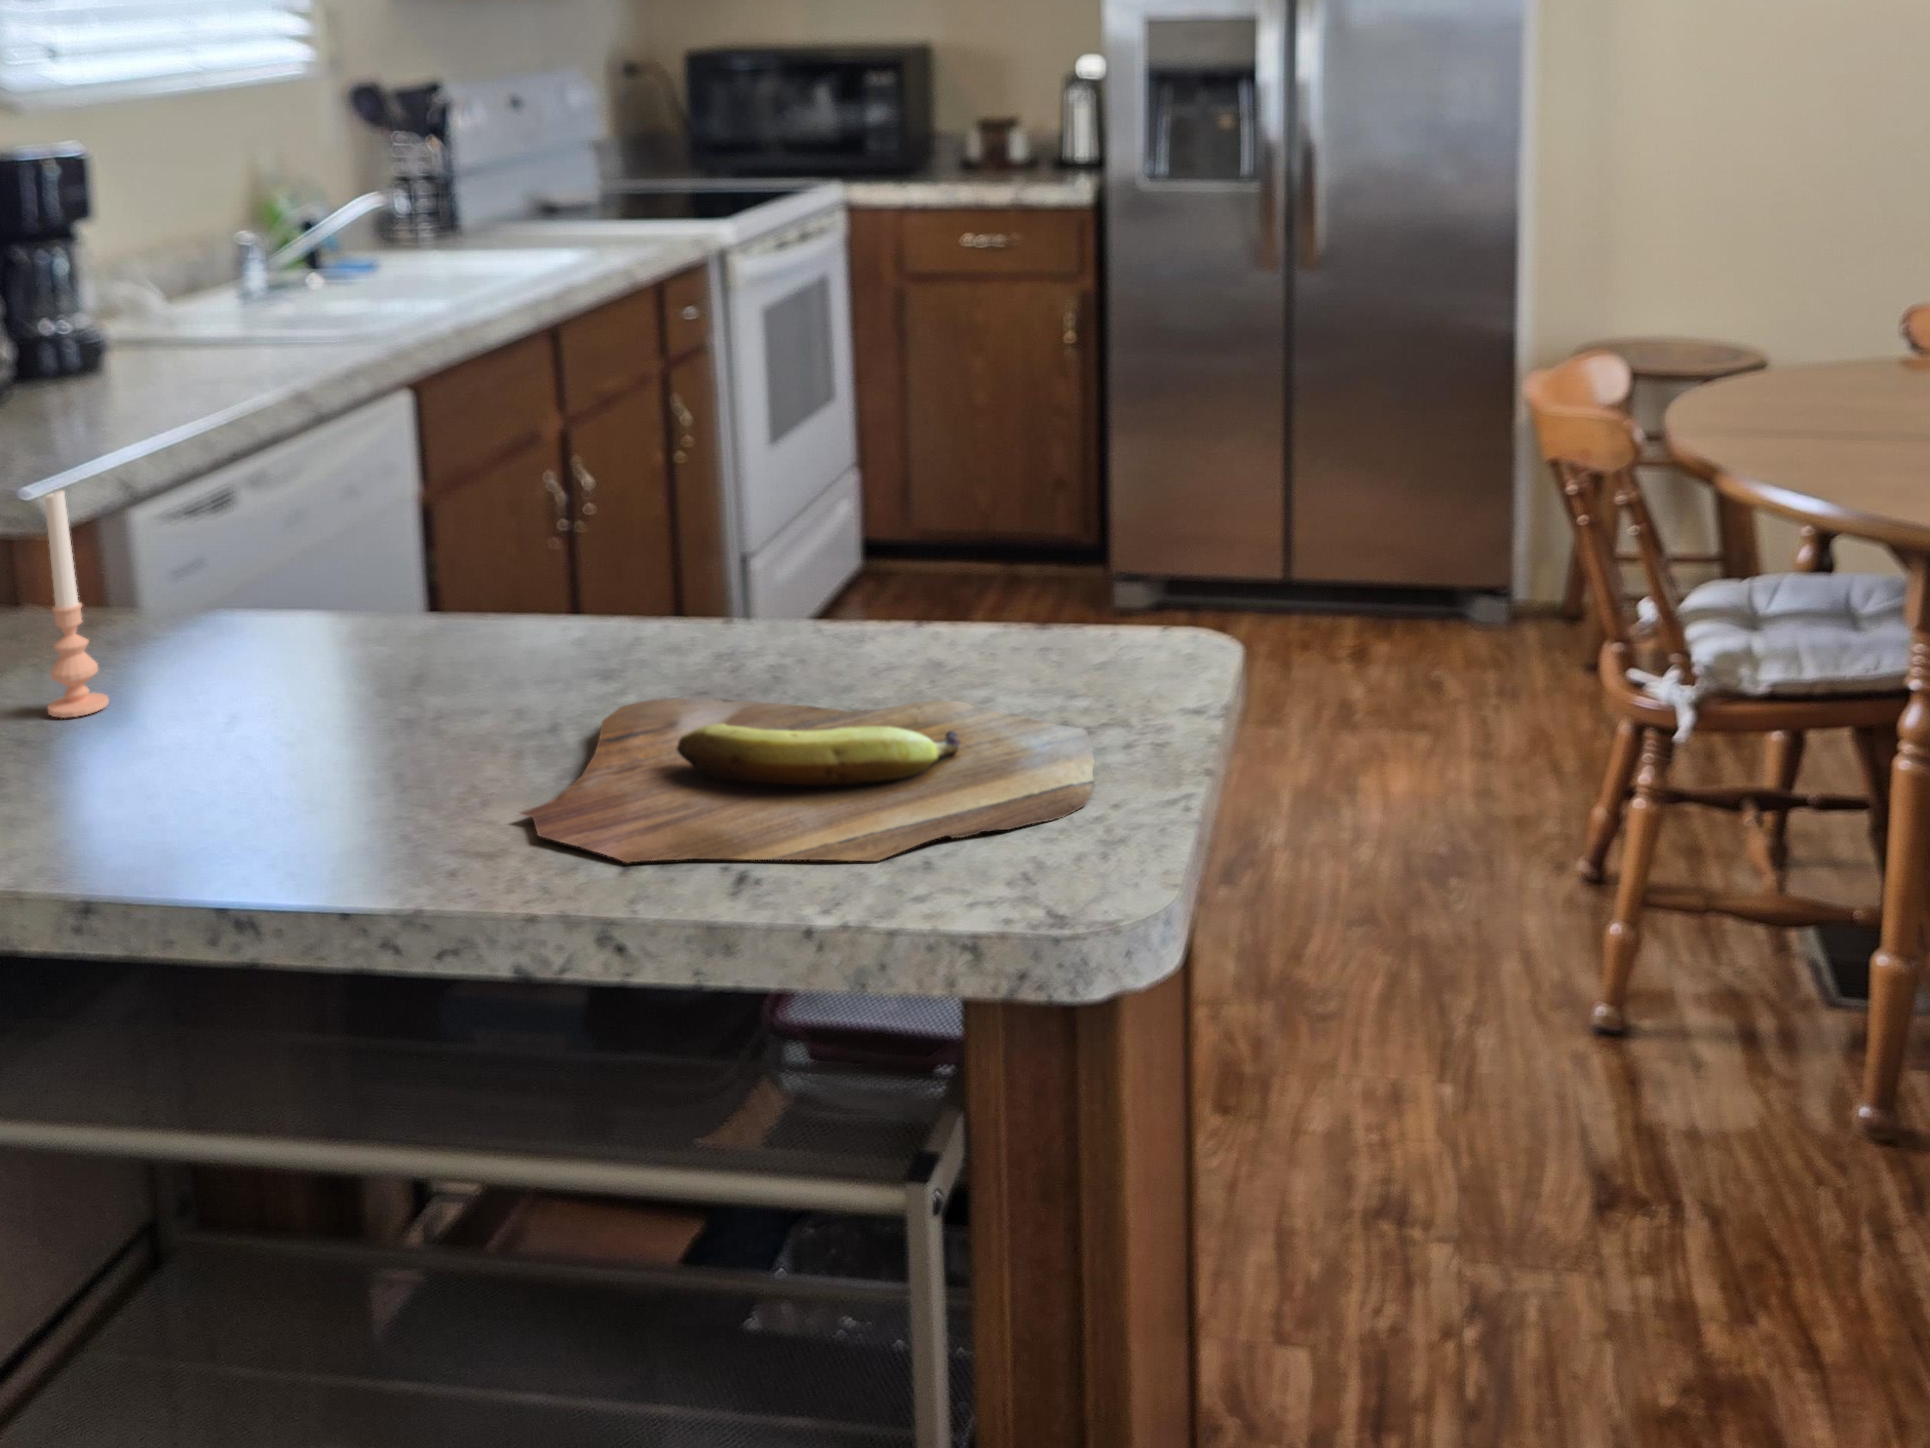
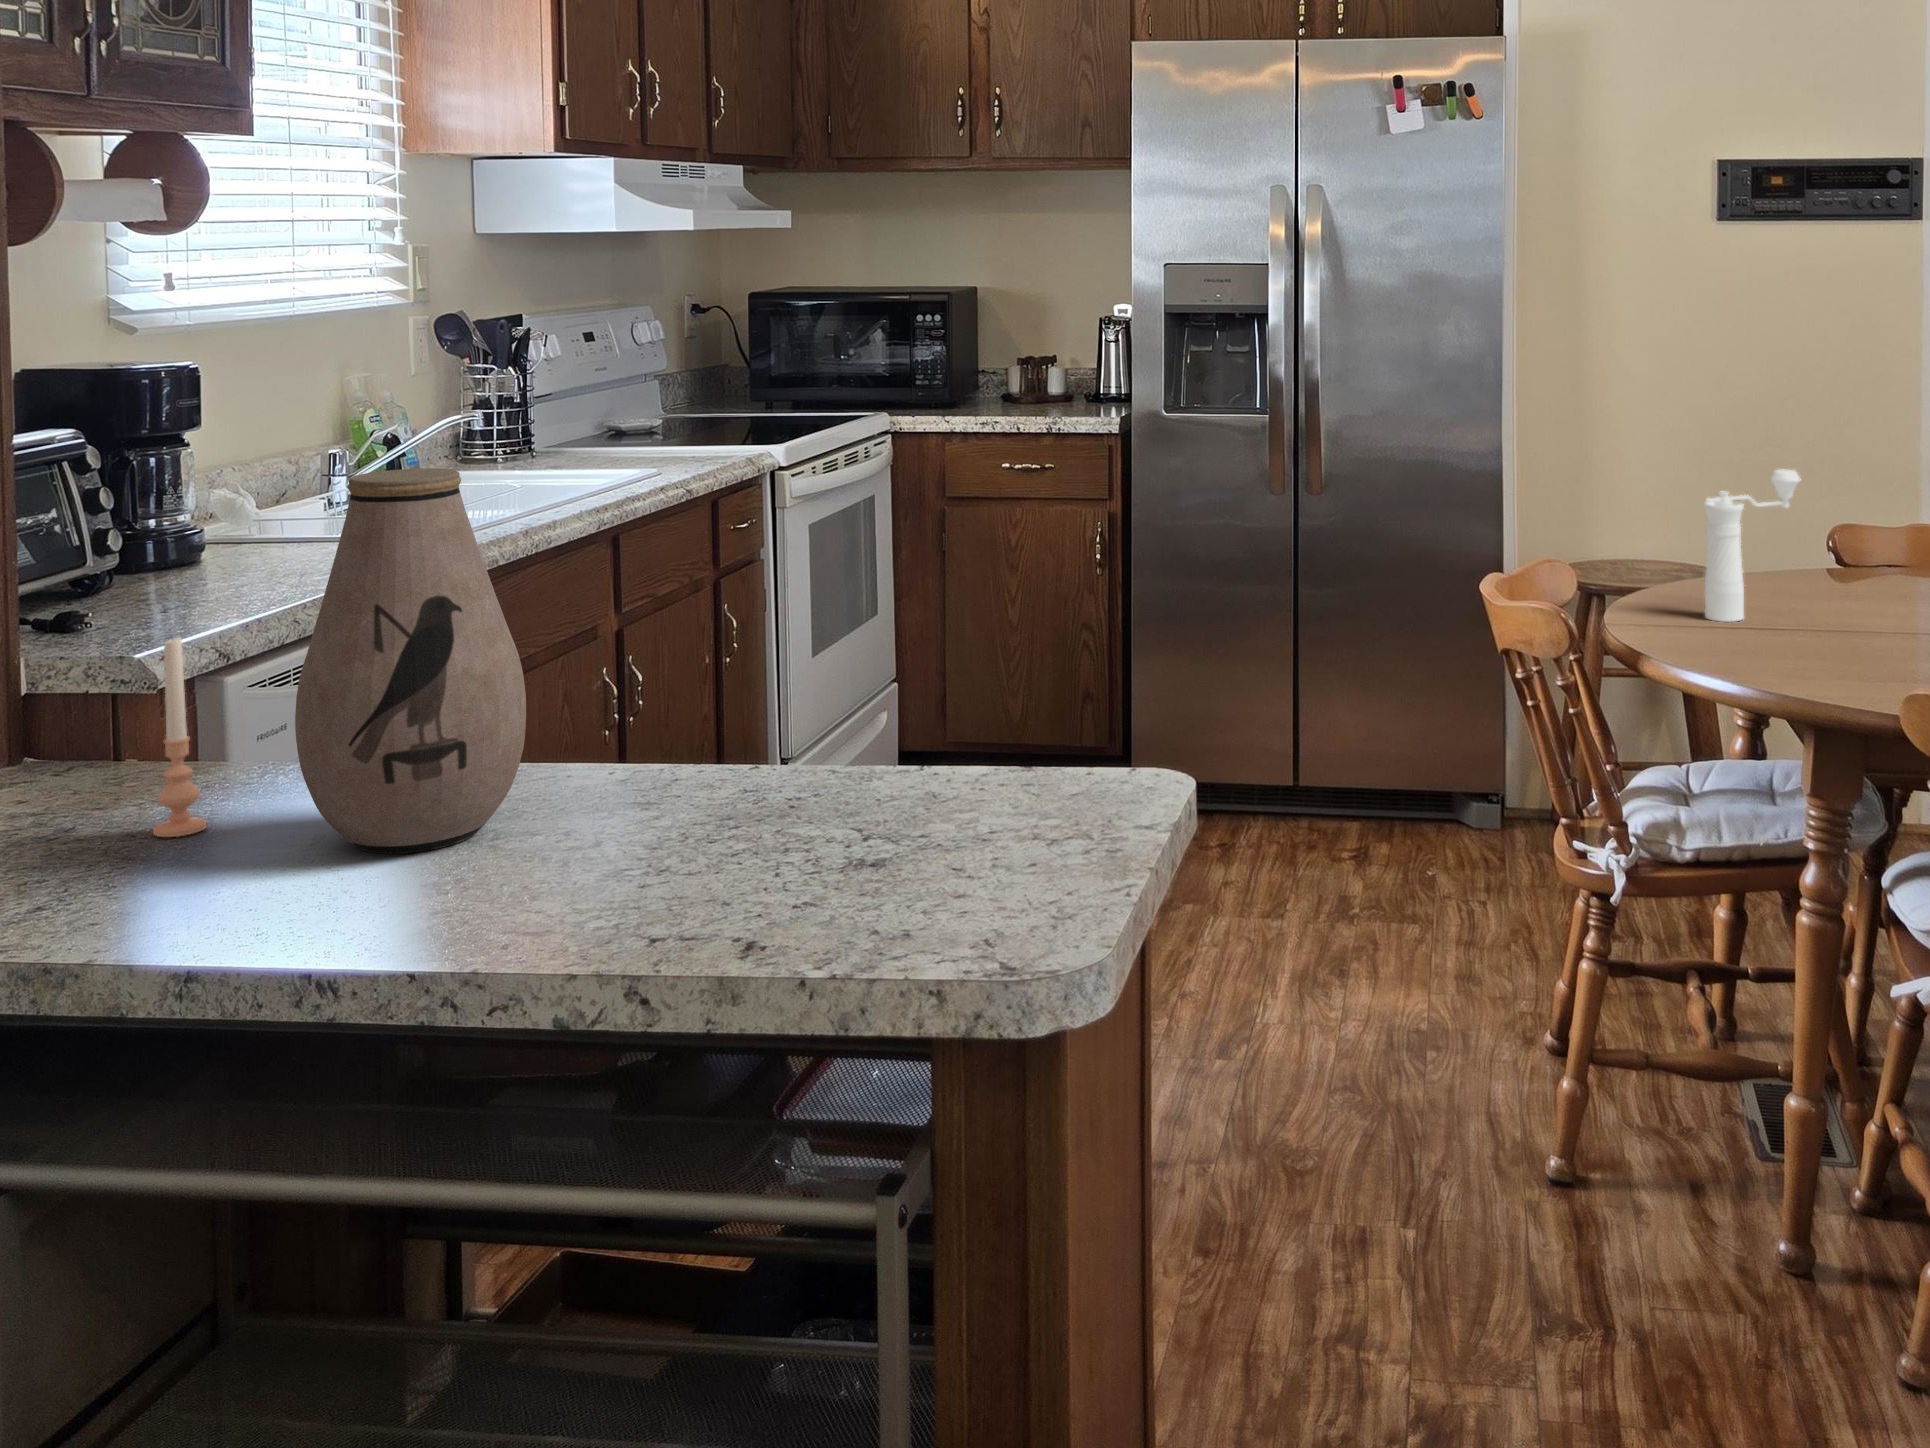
pepper mill: none [1783,252,1899,426] -> present [1704,470,1801,622]
vase: none [199,293,465,742] -> present [295,468,526,853]
cutting board: present [520,698,1095,863] -> none [563,817,1053,936]

